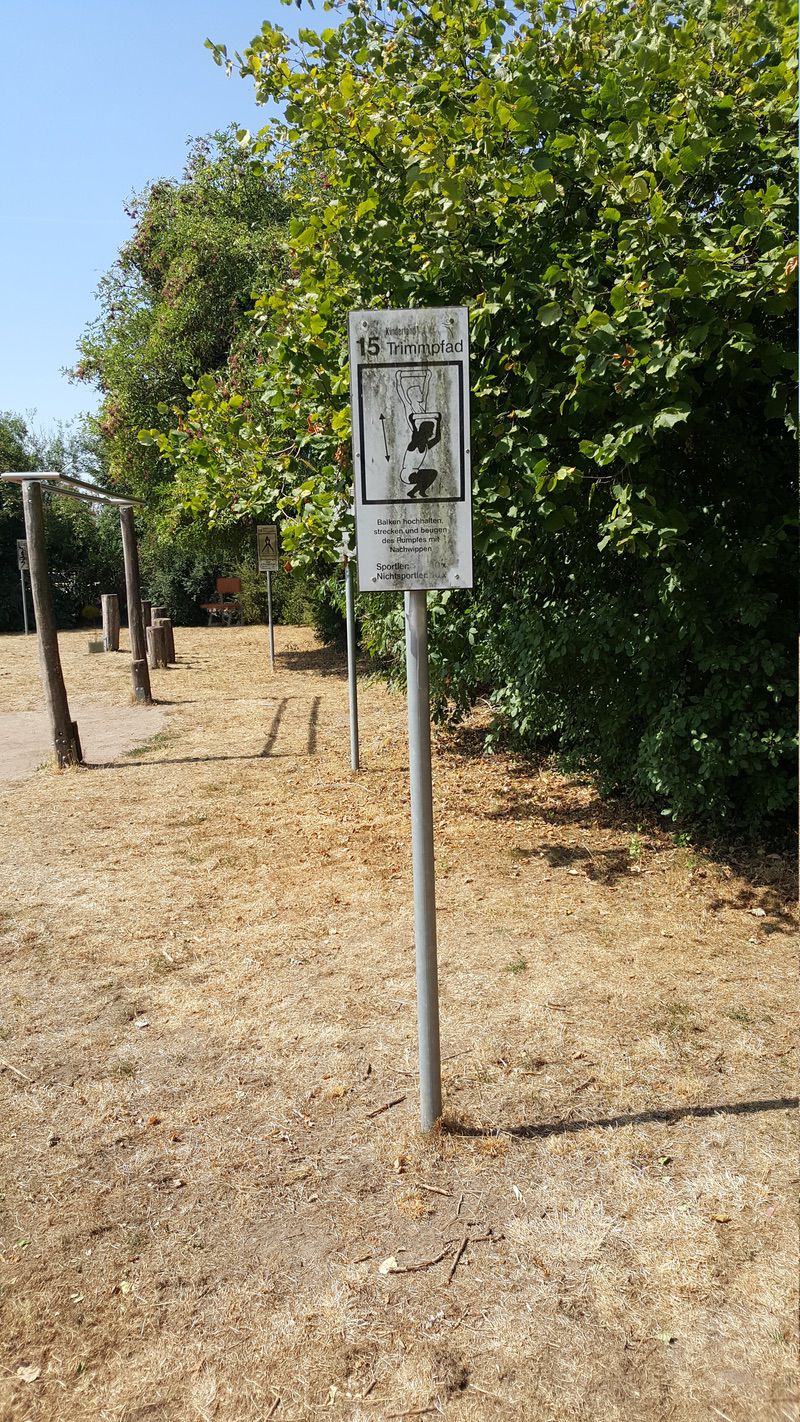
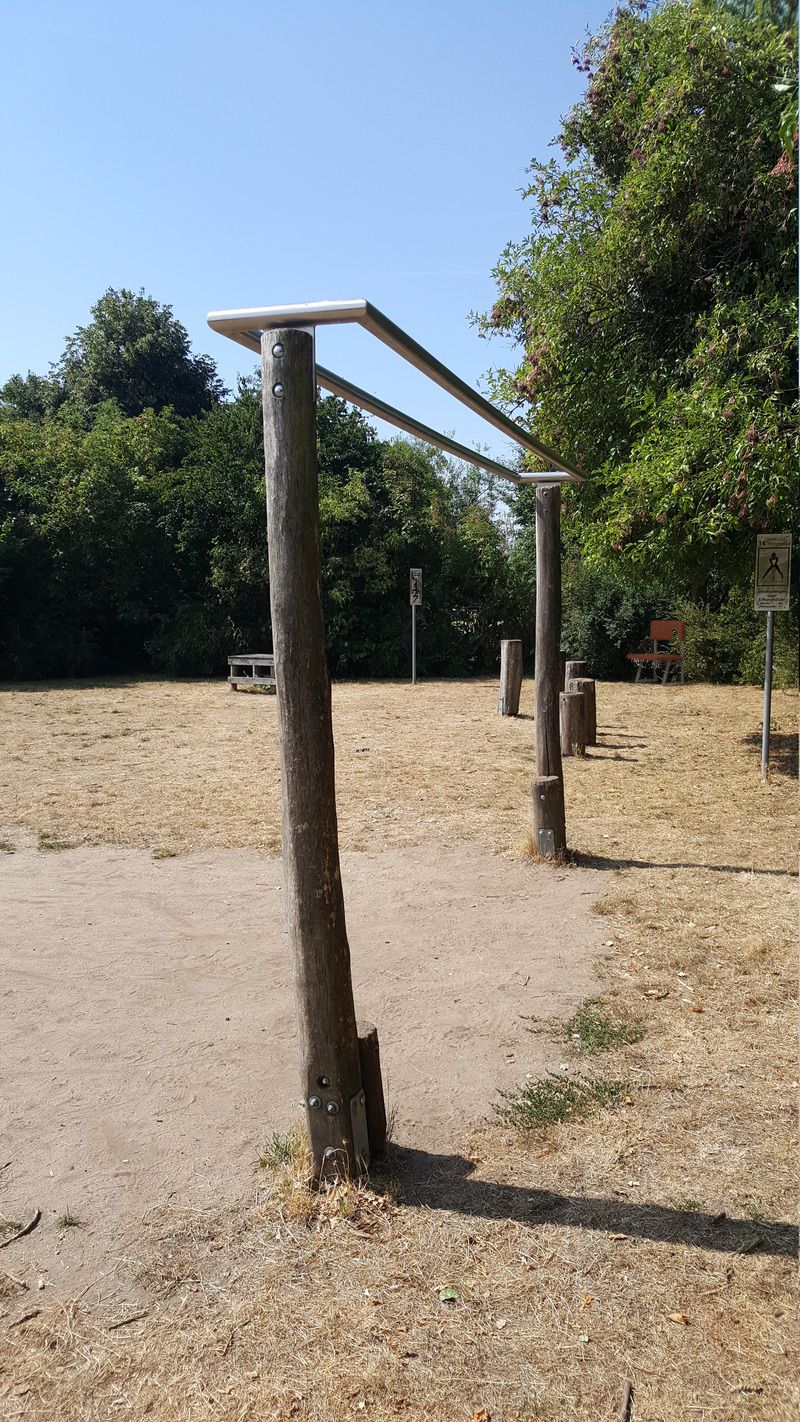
potted tree: present [83,606,105,653] -> none [473,651,500,717]

